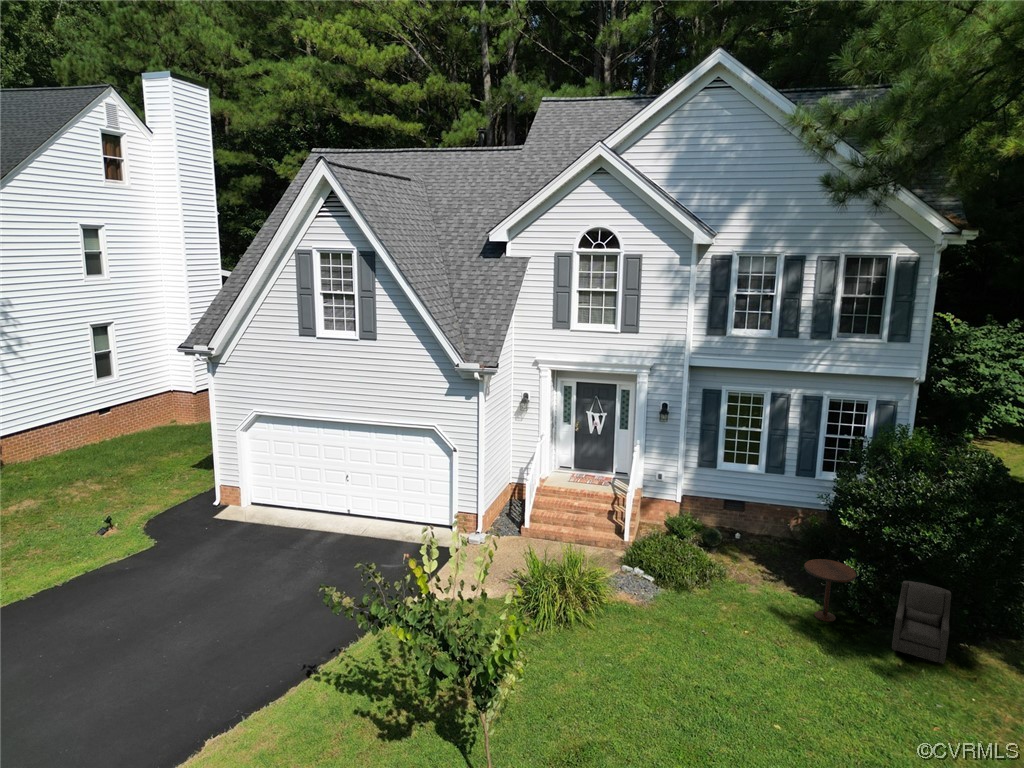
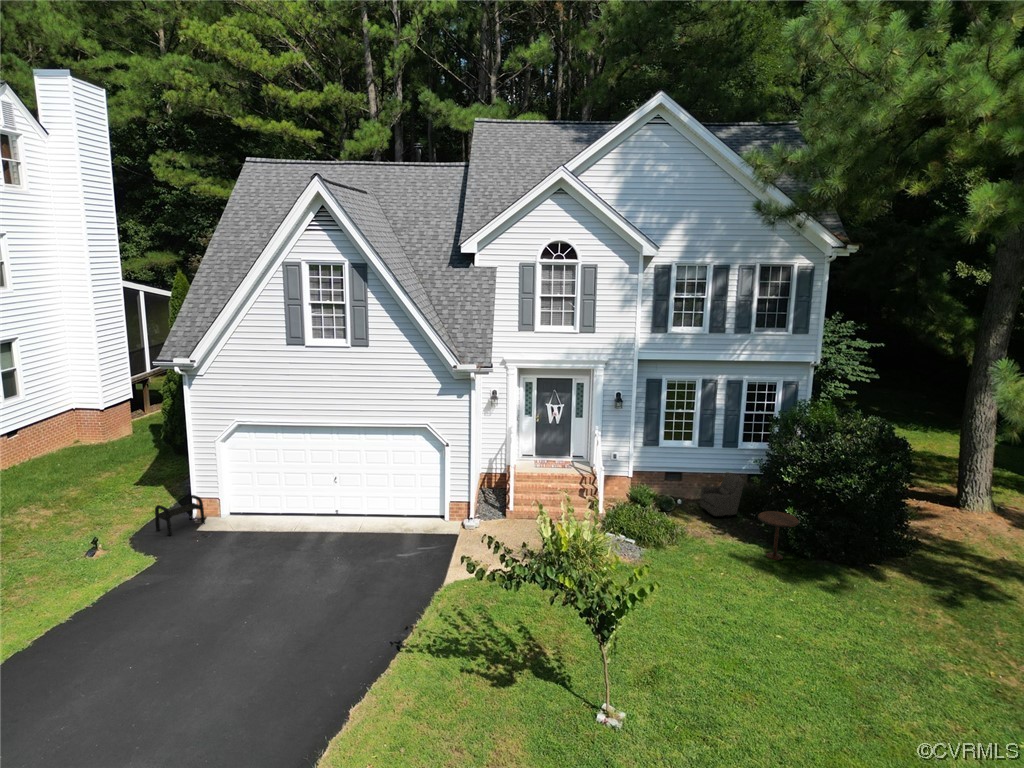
bench: none [178,482,225,521] -> present [155,495,205,536]
chair: present [892,581,951,664] -> present [700,472,745,518]

